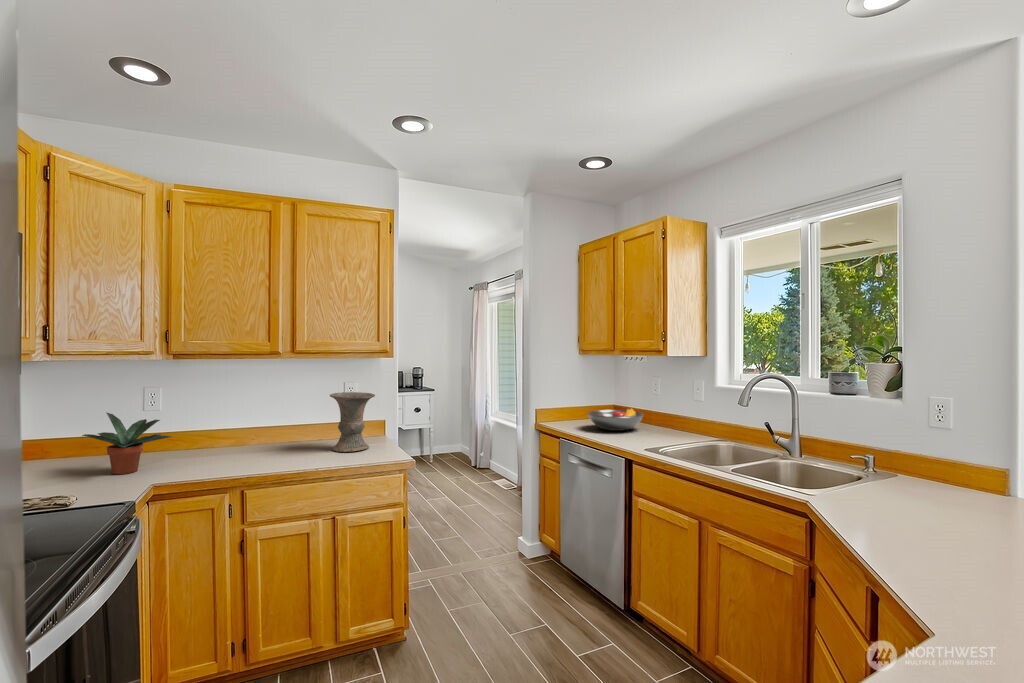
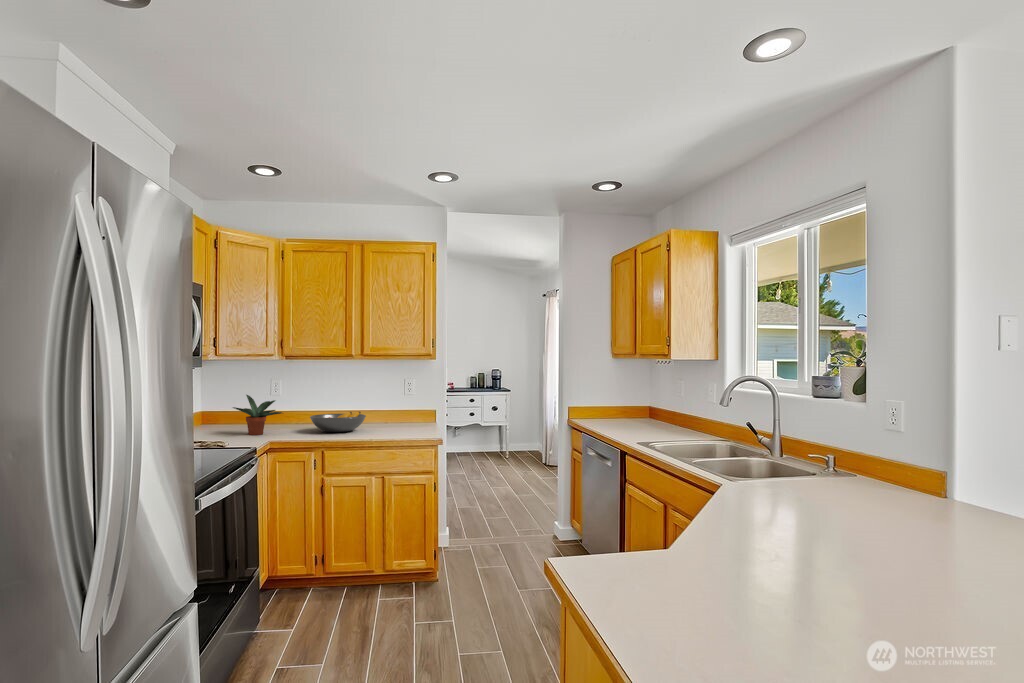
vase: present [330,392,375,452] -> none [389,387,423,432]
fruit bowl: present [588,408,644,431] -> present [310,412,366,432]

